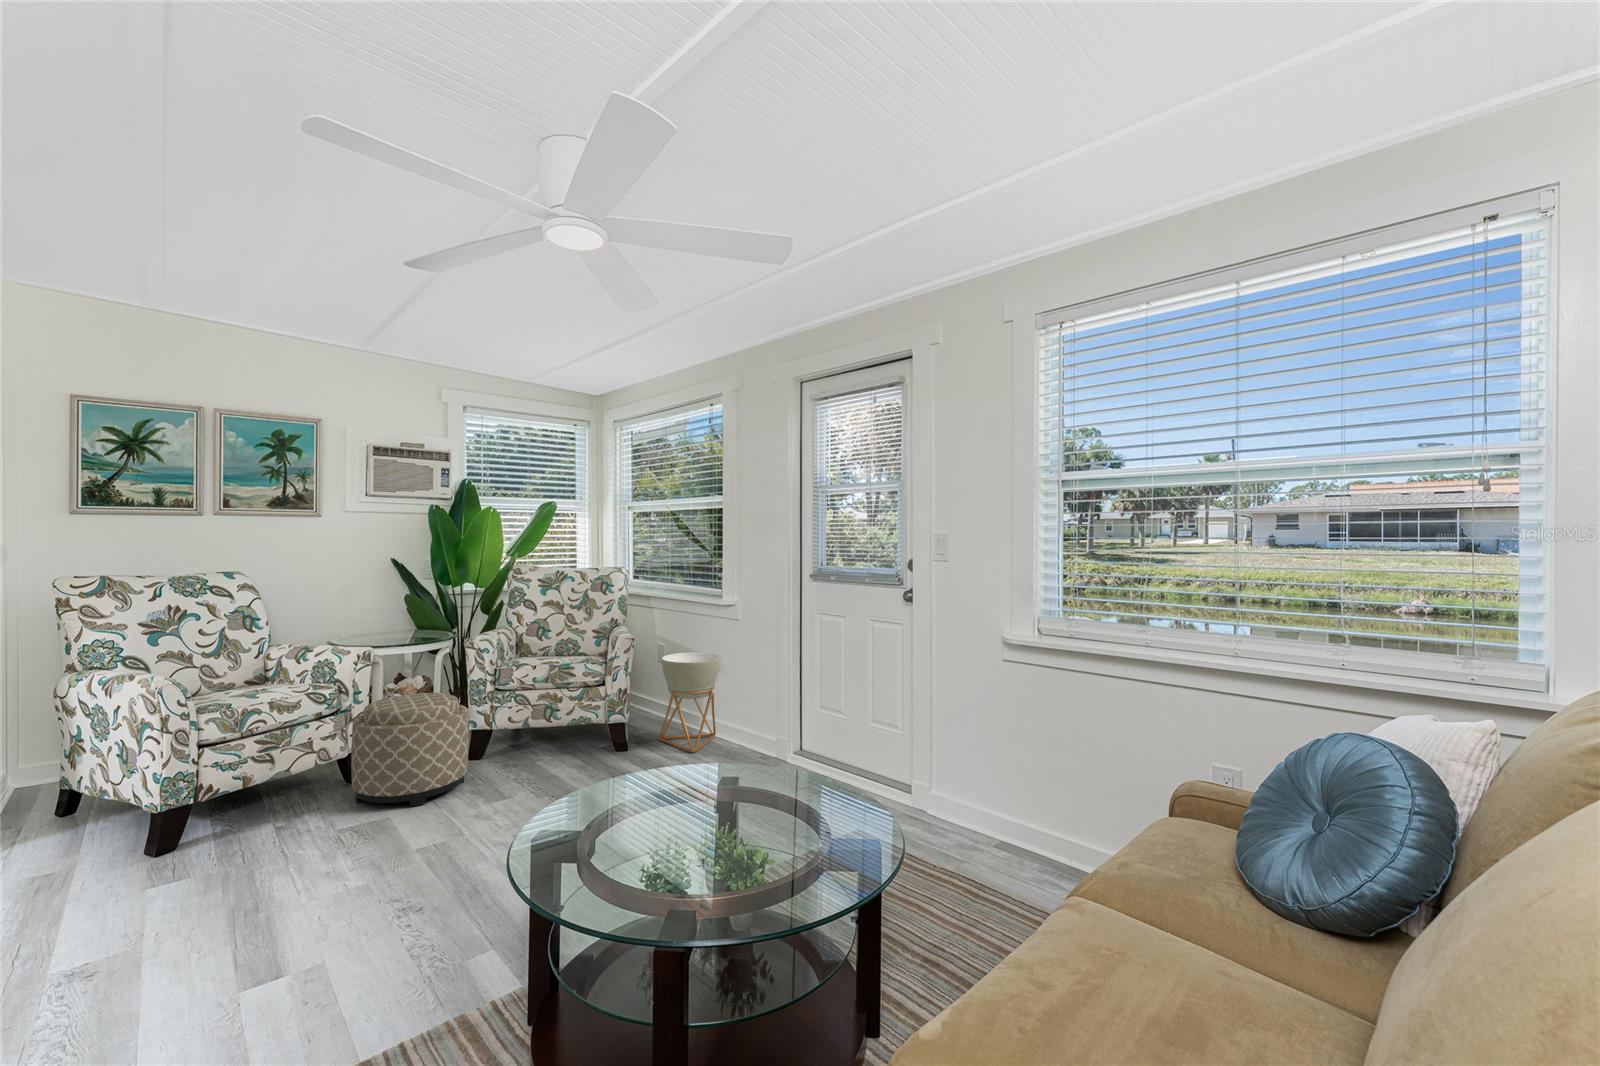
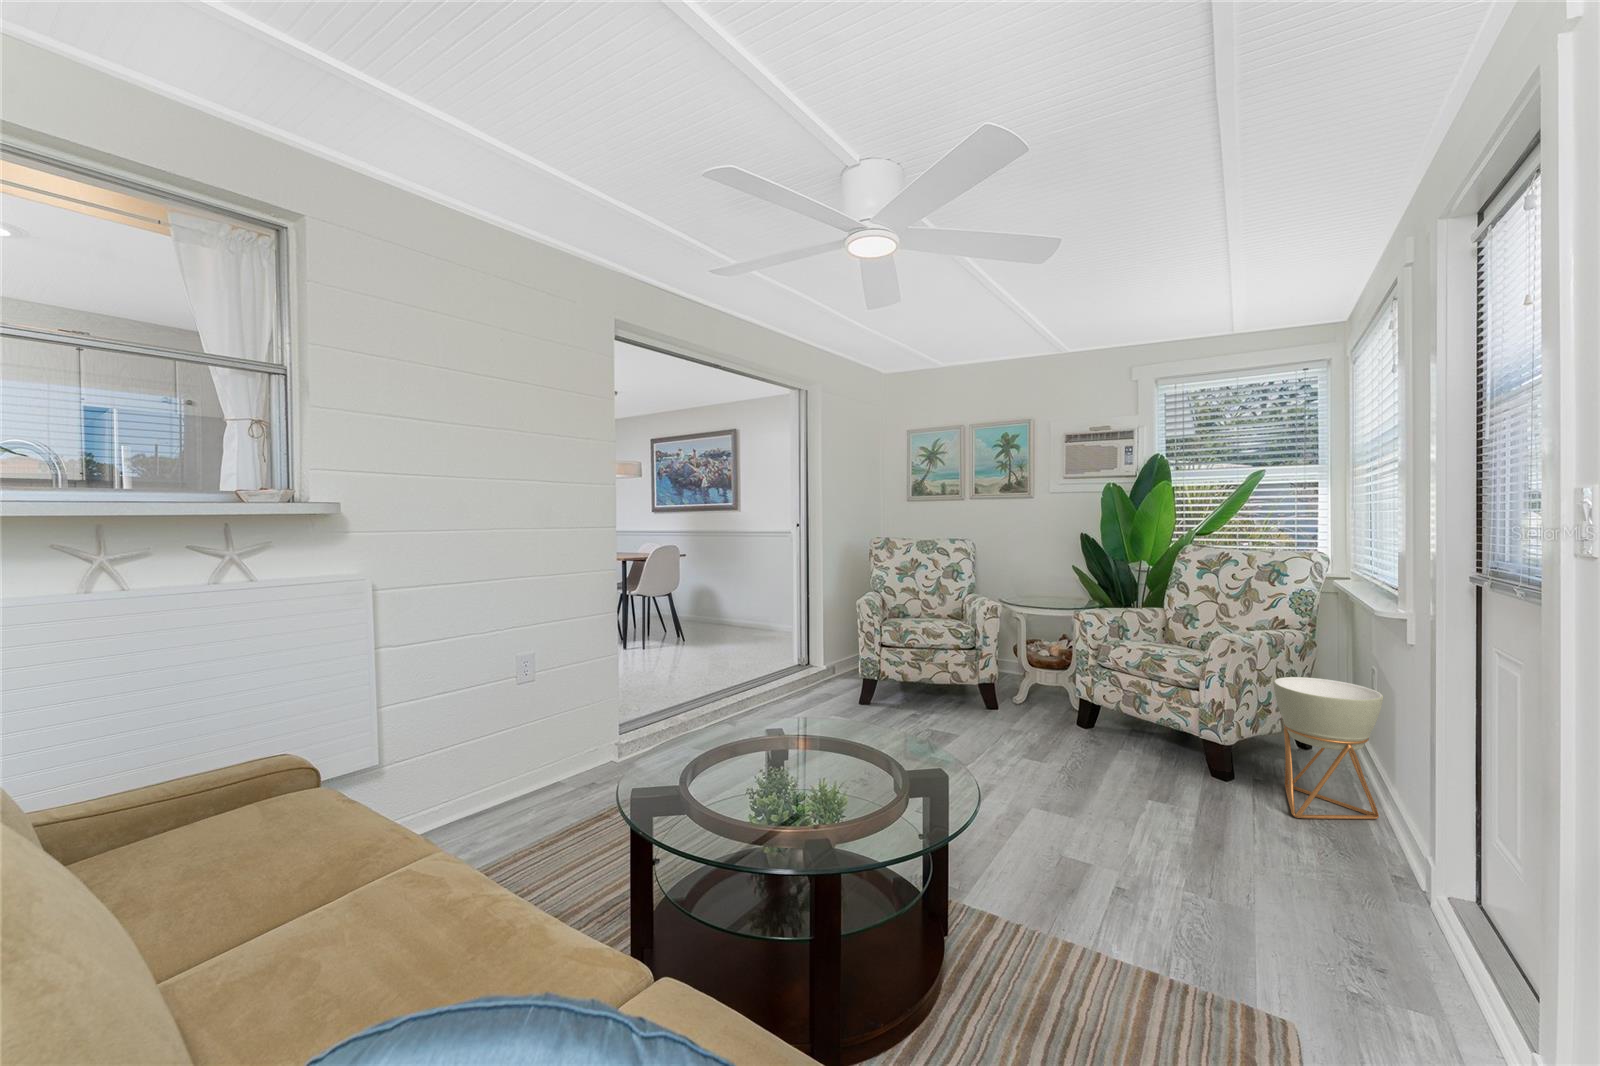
ottoman: present [351,693,469,807] -> none [958,646,1045,736]

